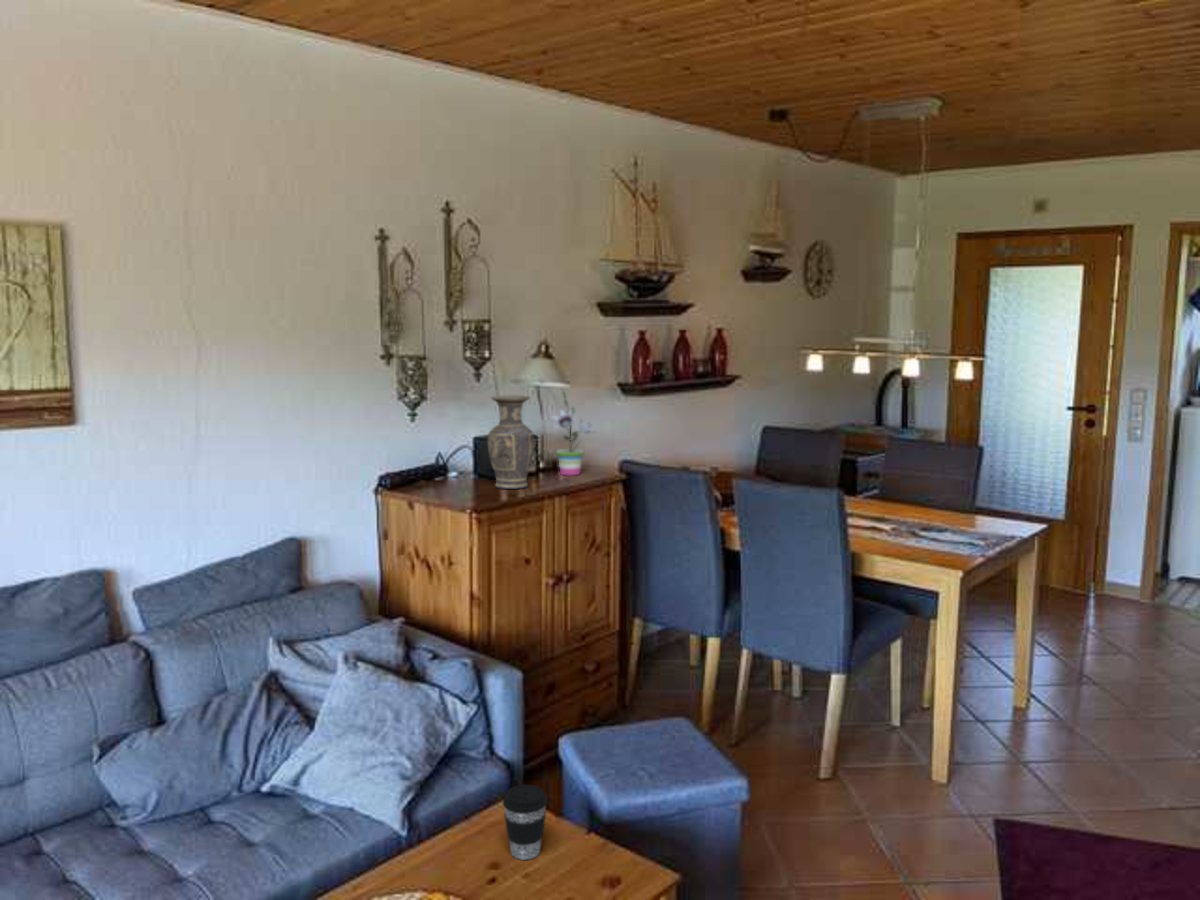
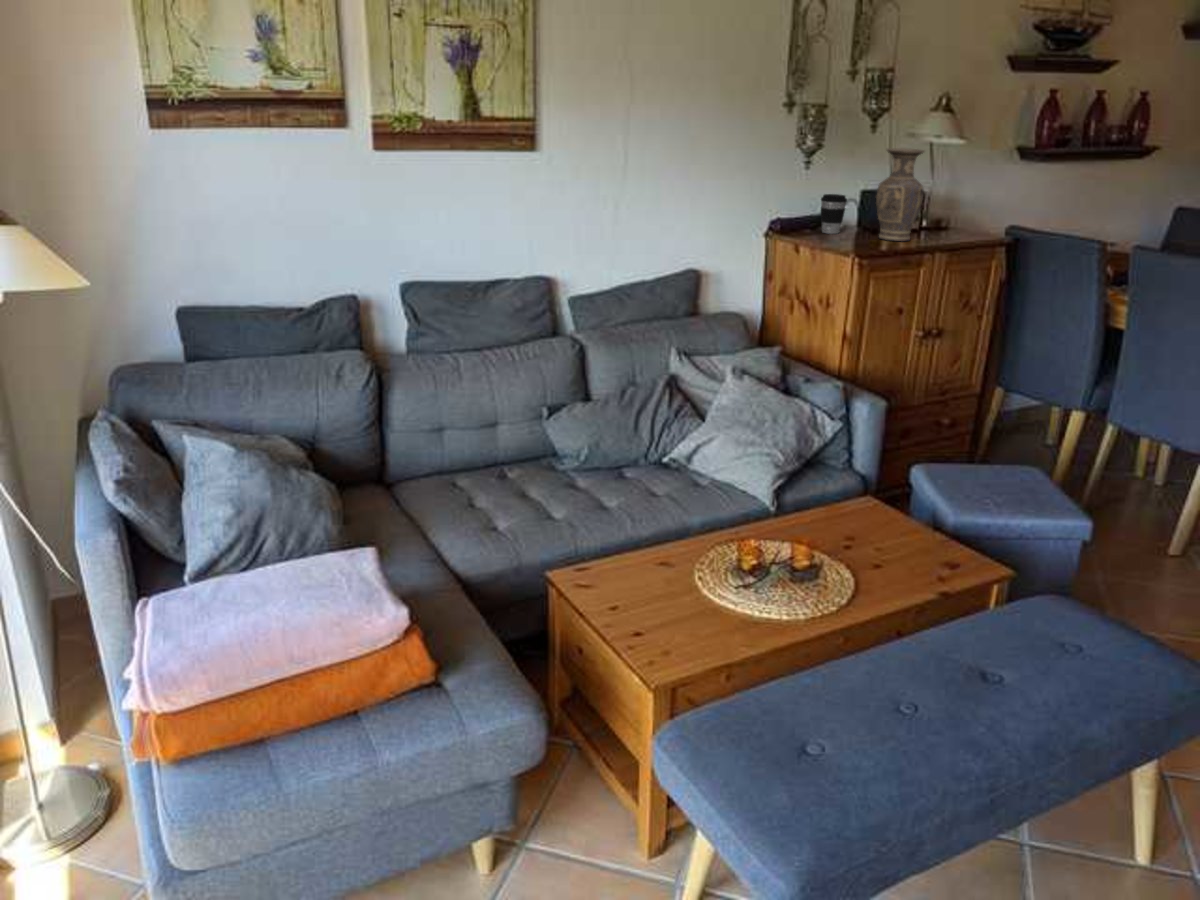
potted plant: present [554,392,592,475] -> none [942,147,988,235]
coffee cup: present [503,785,547,860] -> present [821,194,847,234]

